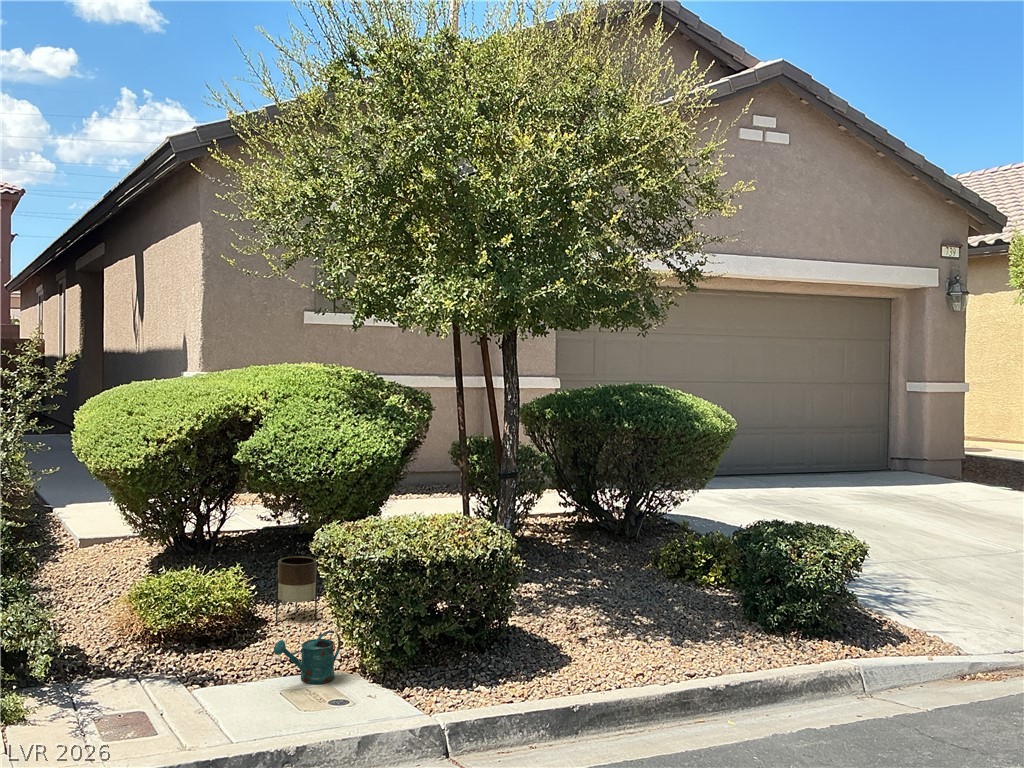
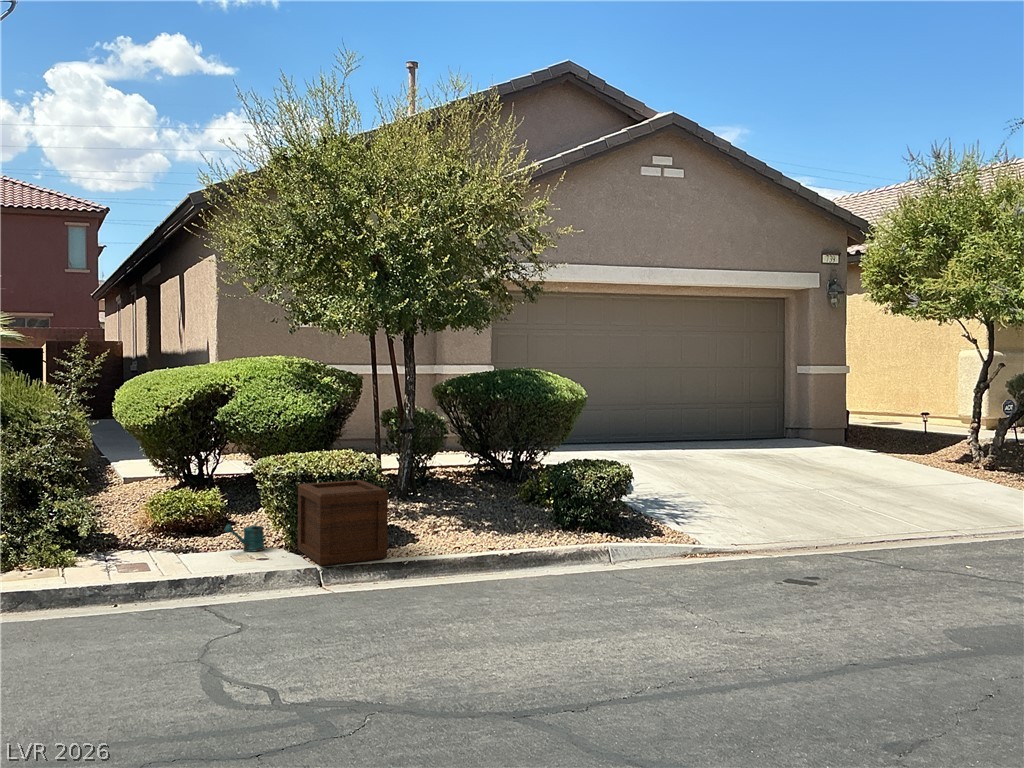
planter: present [276,556,317,621] -> none [241,482,268,523]
wooden crate: none [388,563,544,716] -> present [298,480,388,566]

